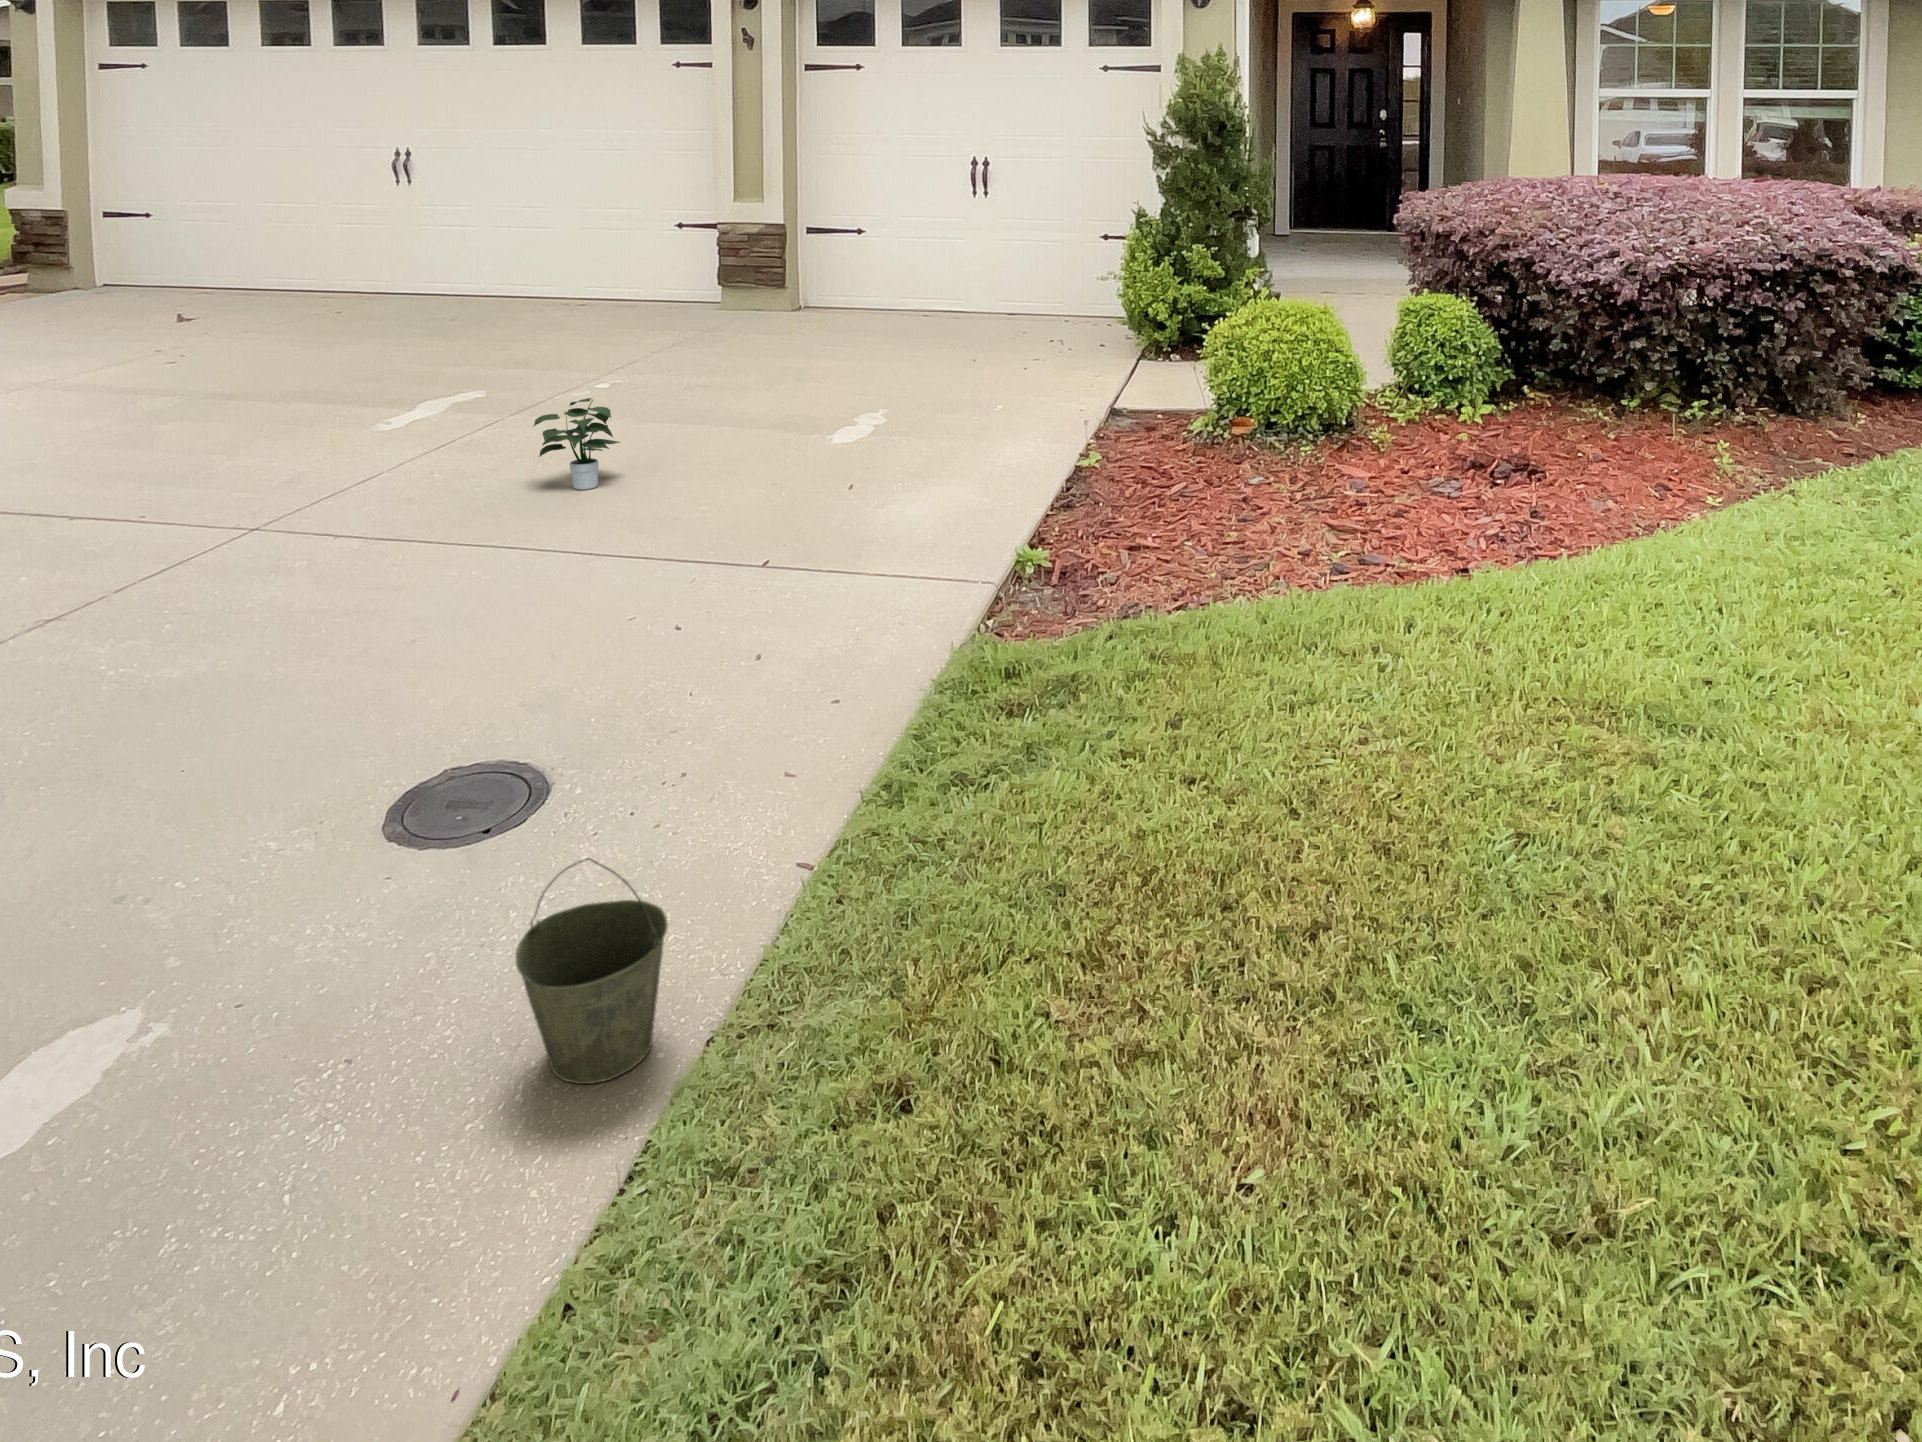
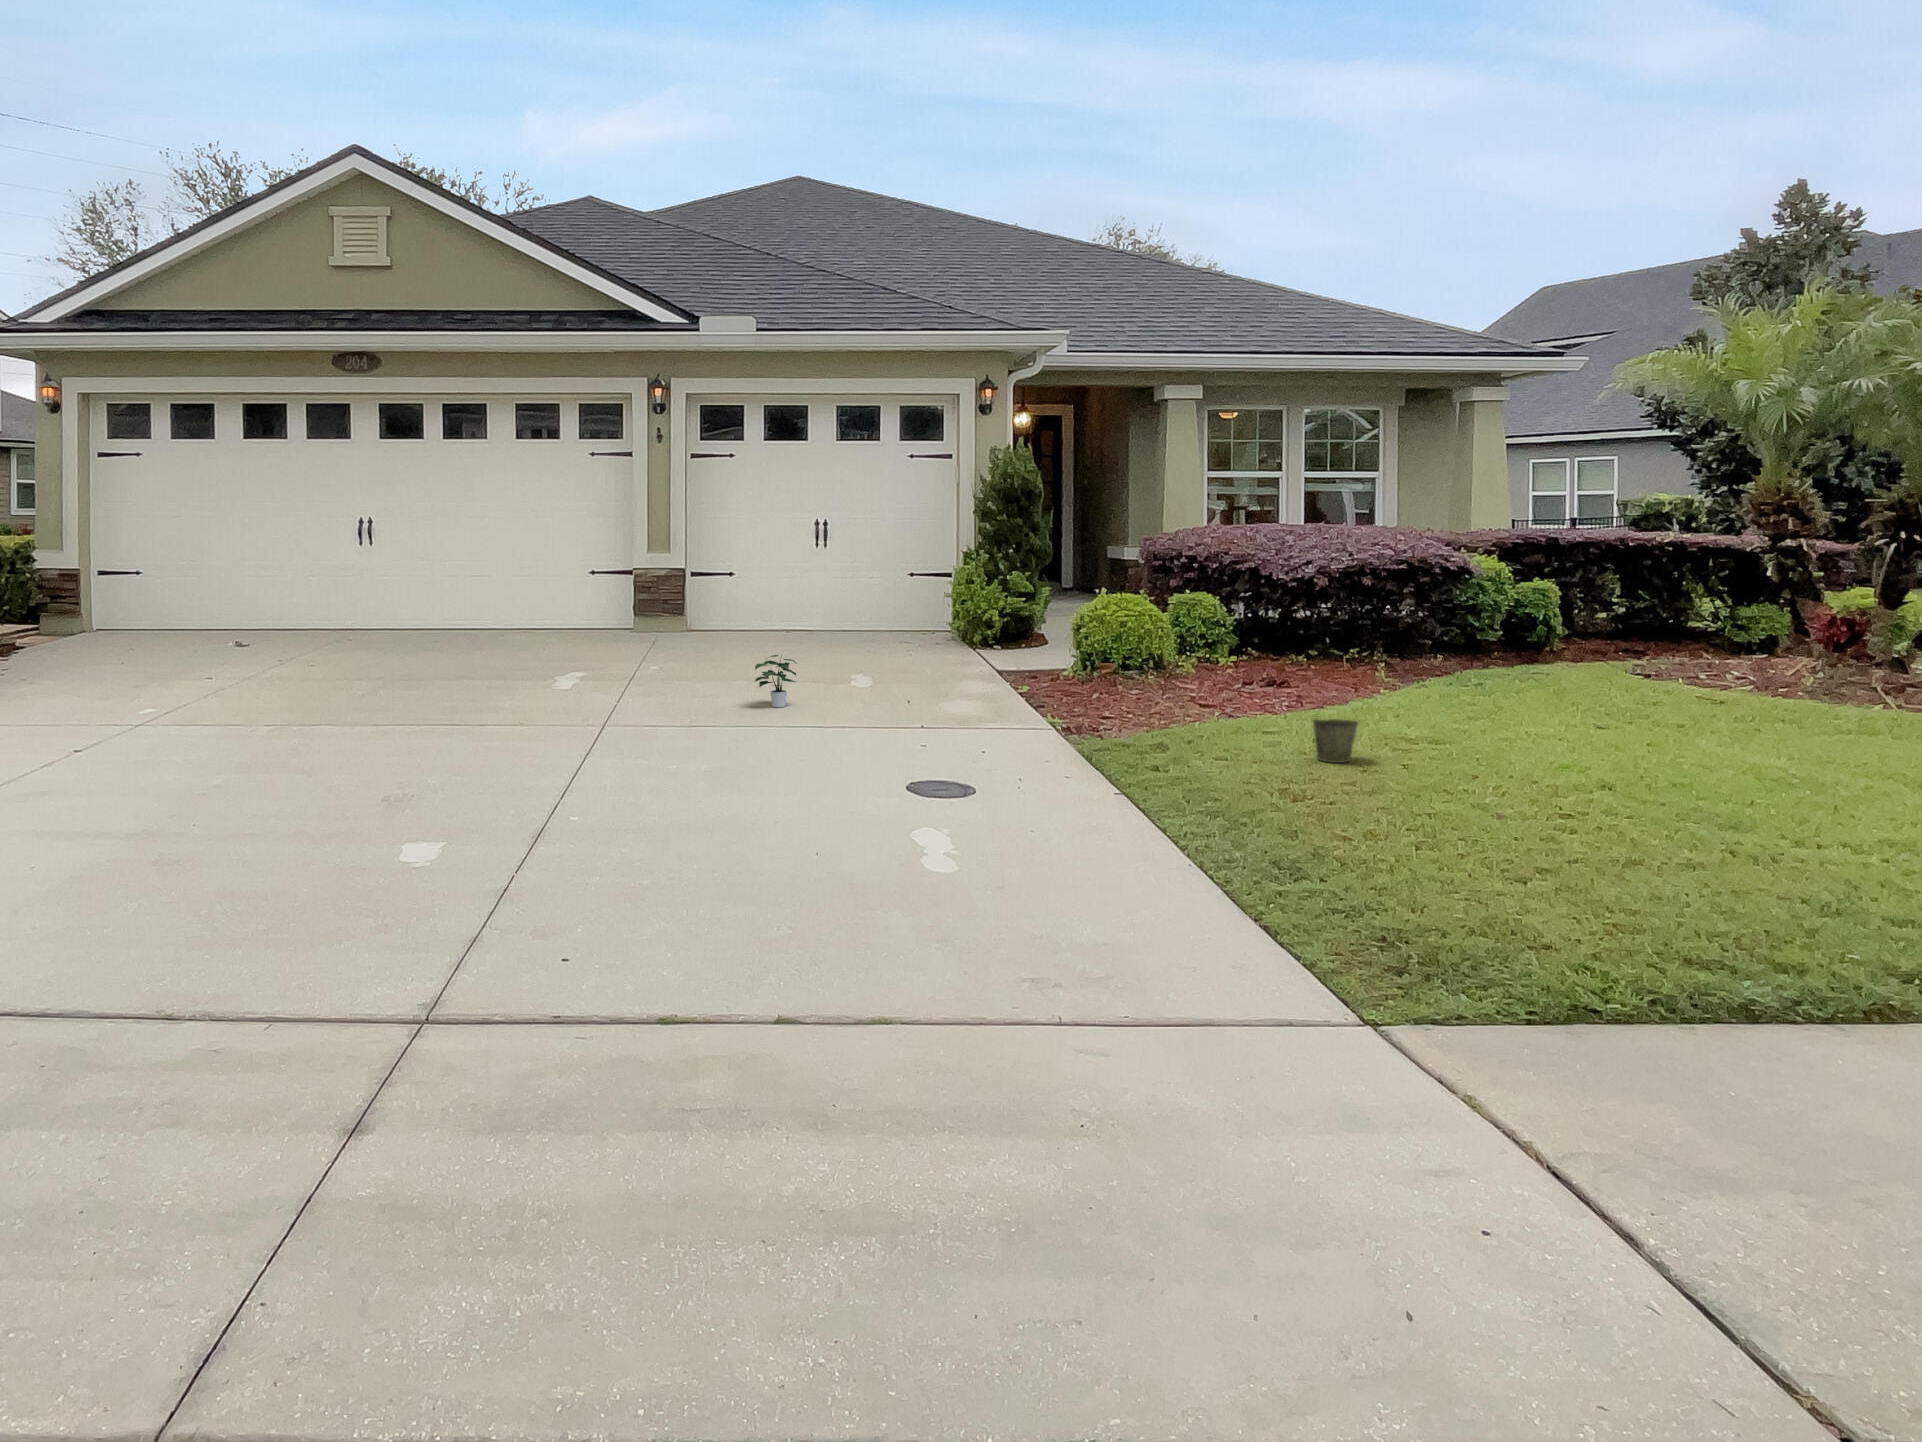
bucket: present [516,858,668,1084] -> present [1313,719,1359,763]

